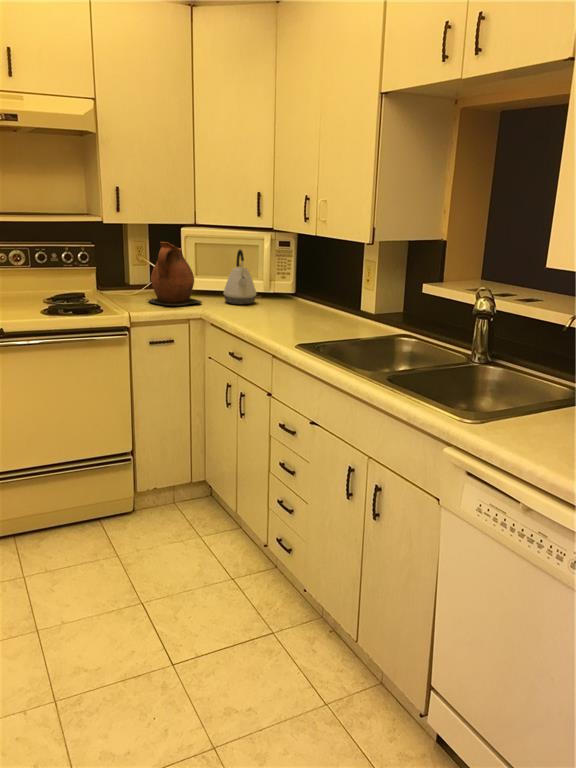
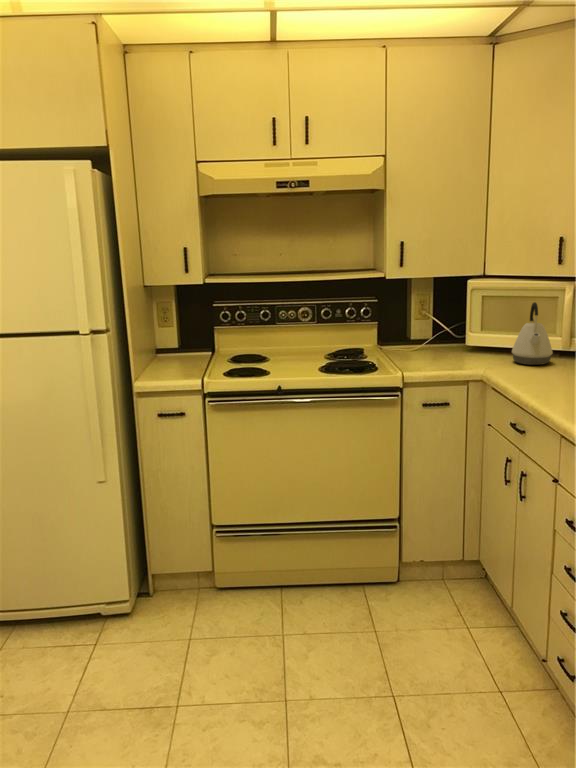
ceramic pitcher: present [147,242,202,305] -> none [423,297,486,364]

